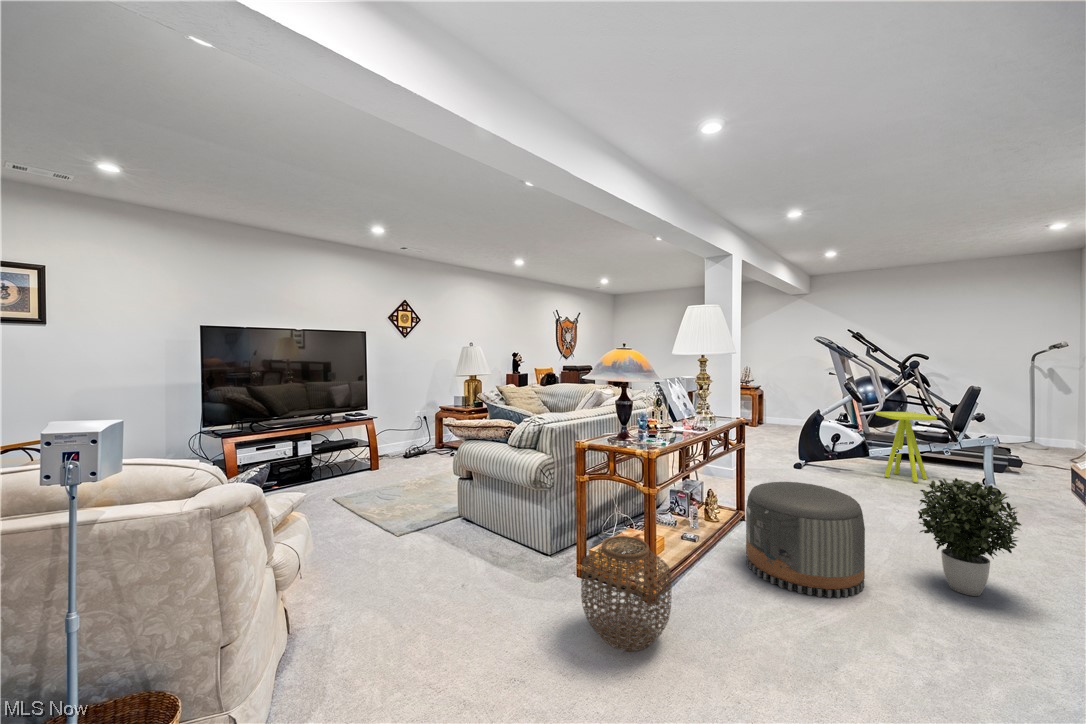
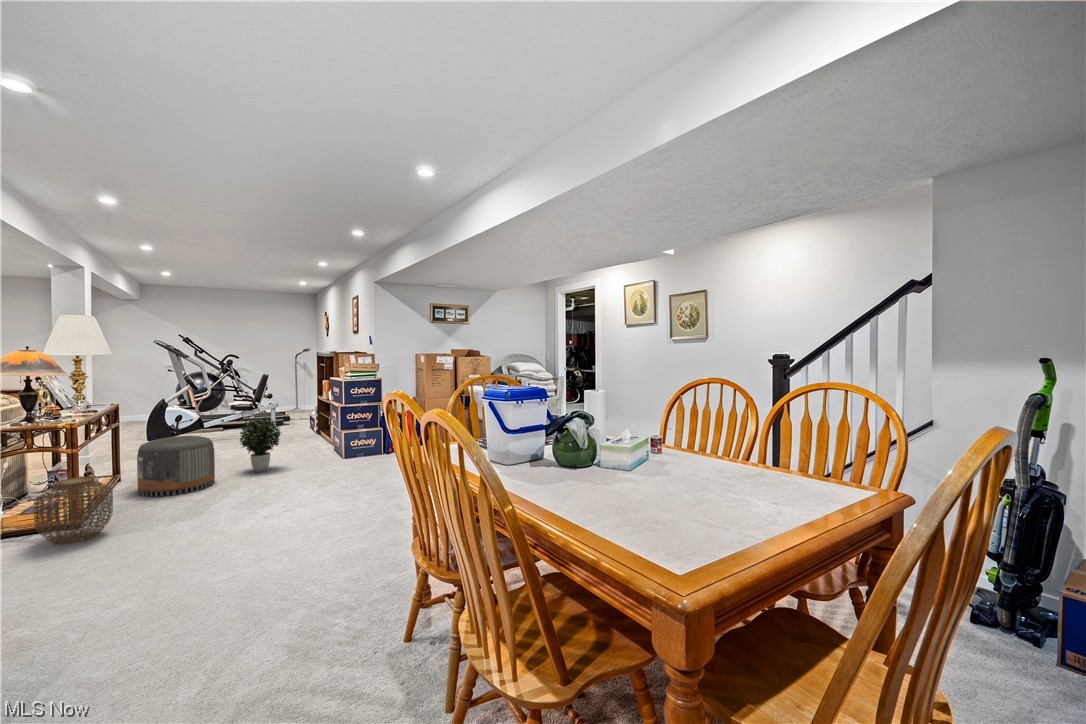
side table: present [875,412,937,482] -> none [207,394,246,440]

